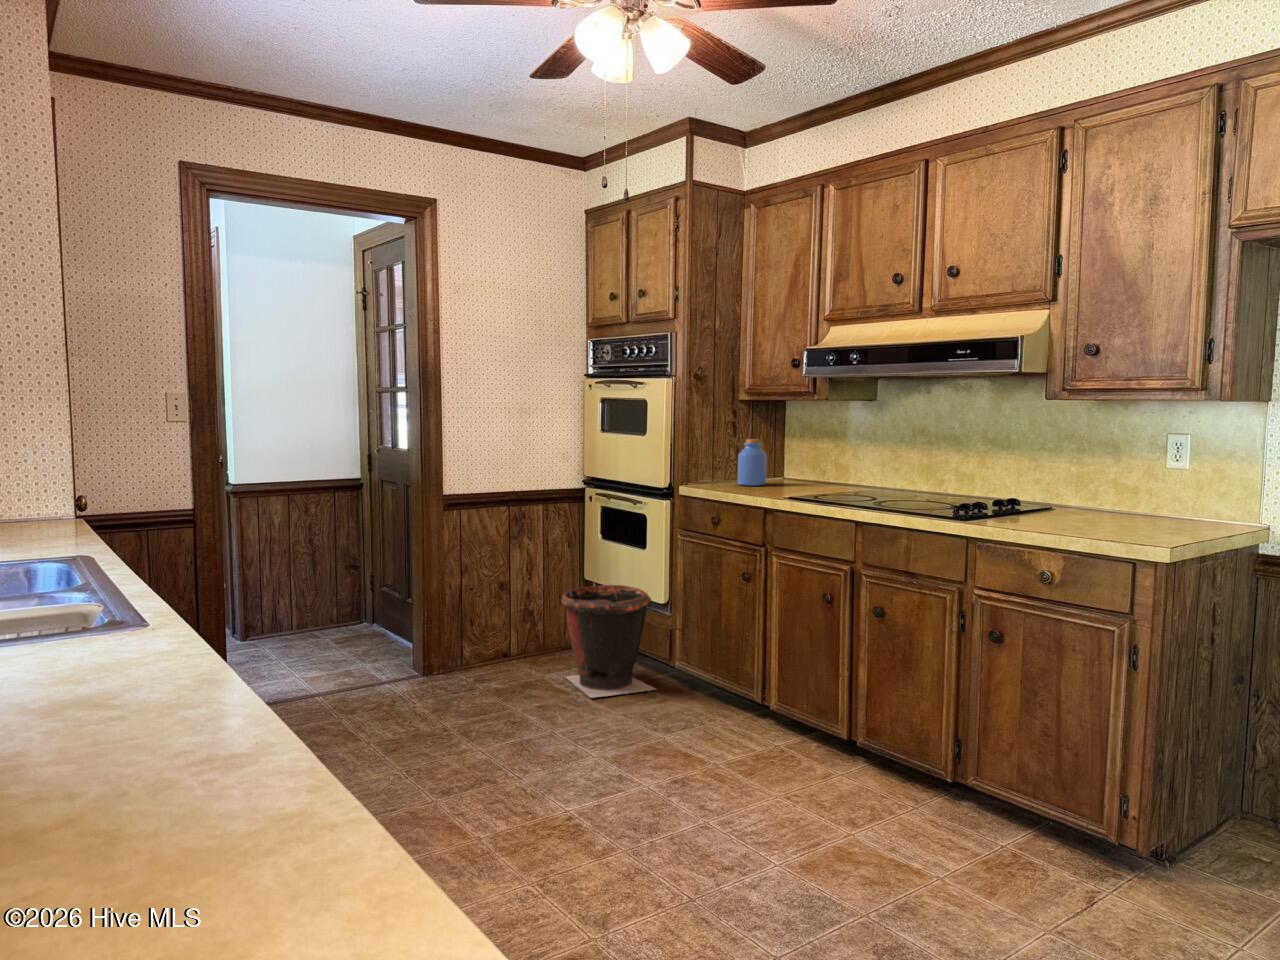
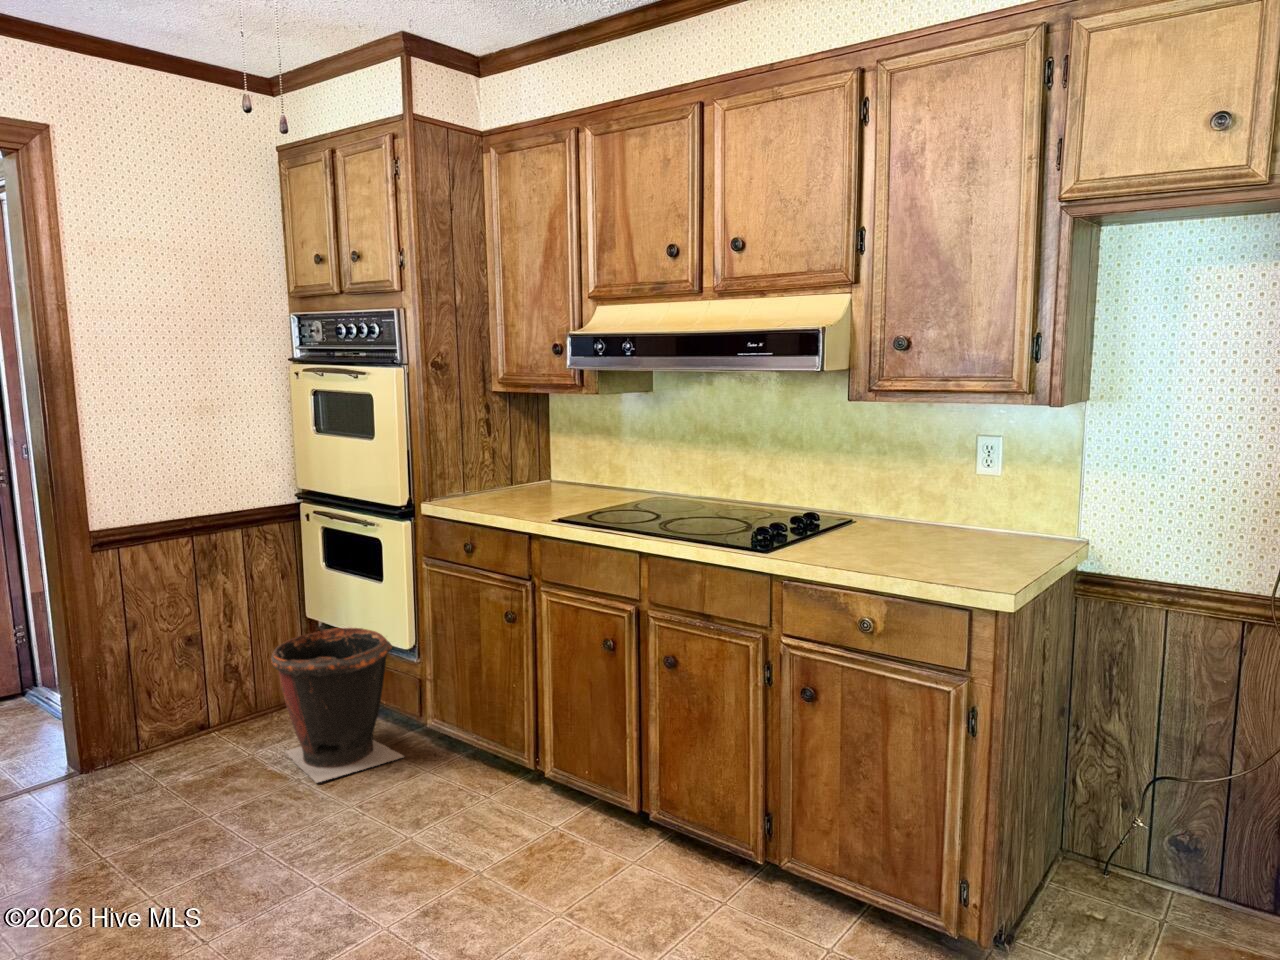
jar: present [738,439,767,486] -> none [492,441,528,499]

